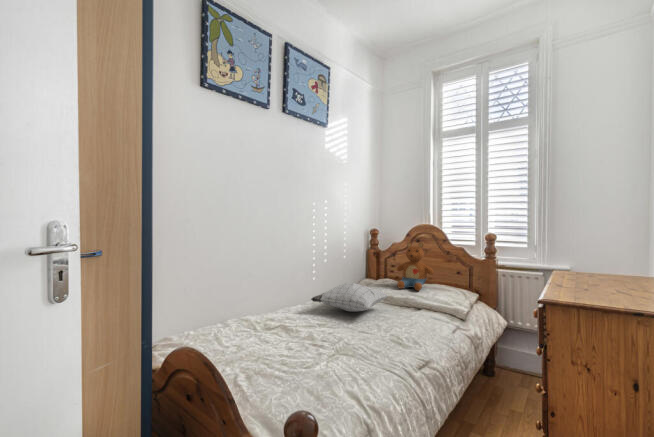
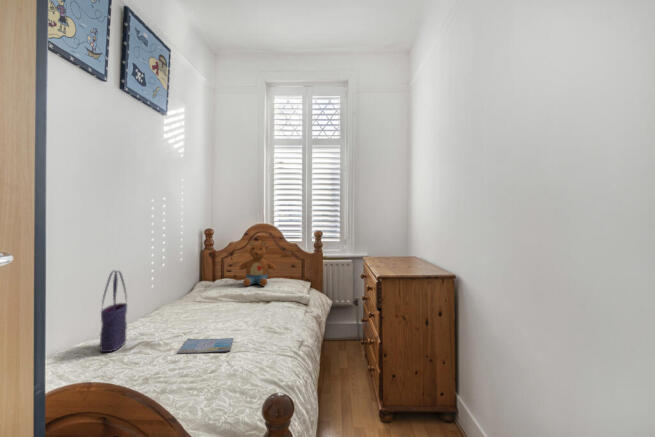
tote bag: none [251,263,274,329] -> present [100,271,127,352]
pillow: present [311,283,388,312] -> none [163,285,242,315]
book: none [299,331,355,352] -> present [177,338,234,354]

